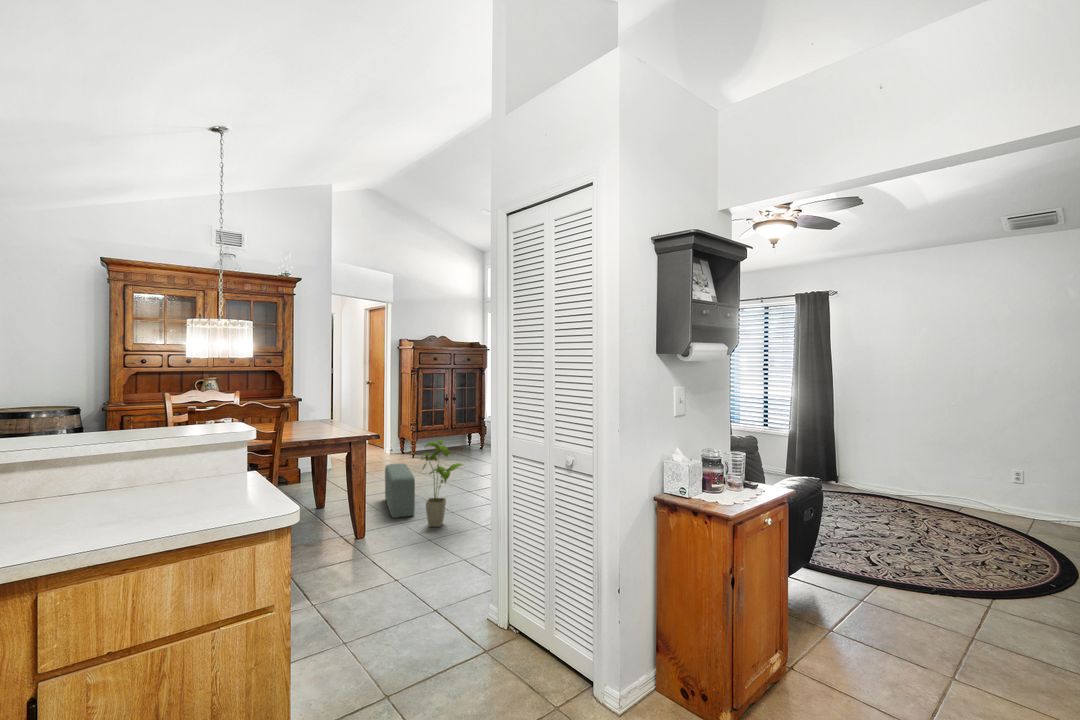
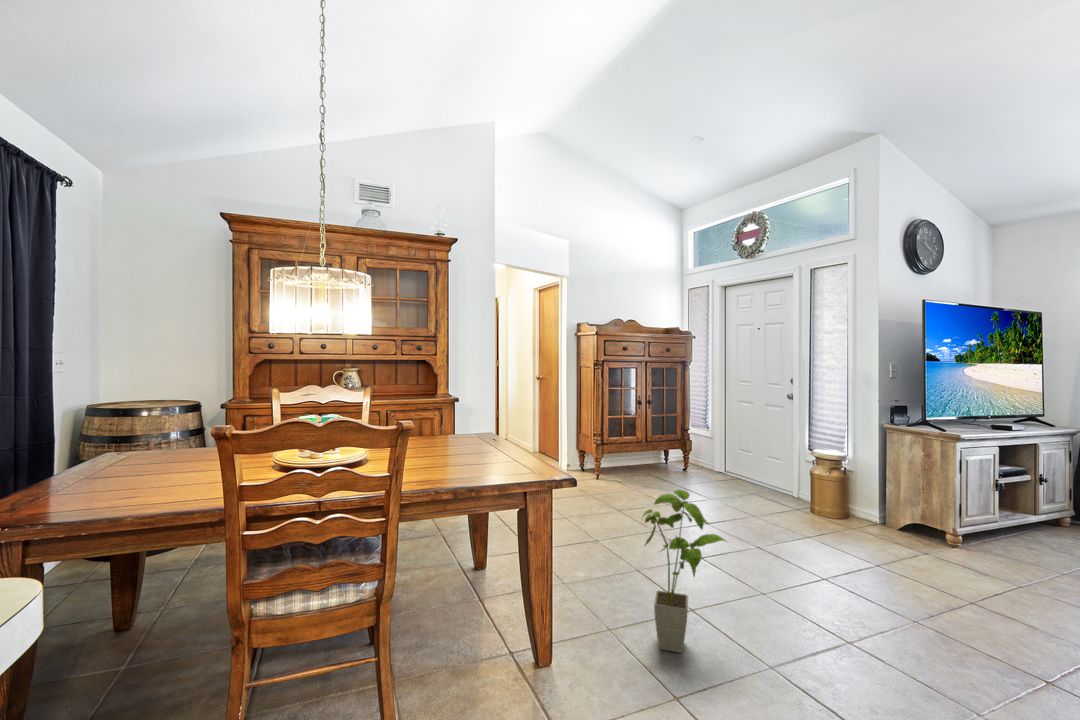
pouf: present [385,464,415,518] -> none [572,506,625,610]

